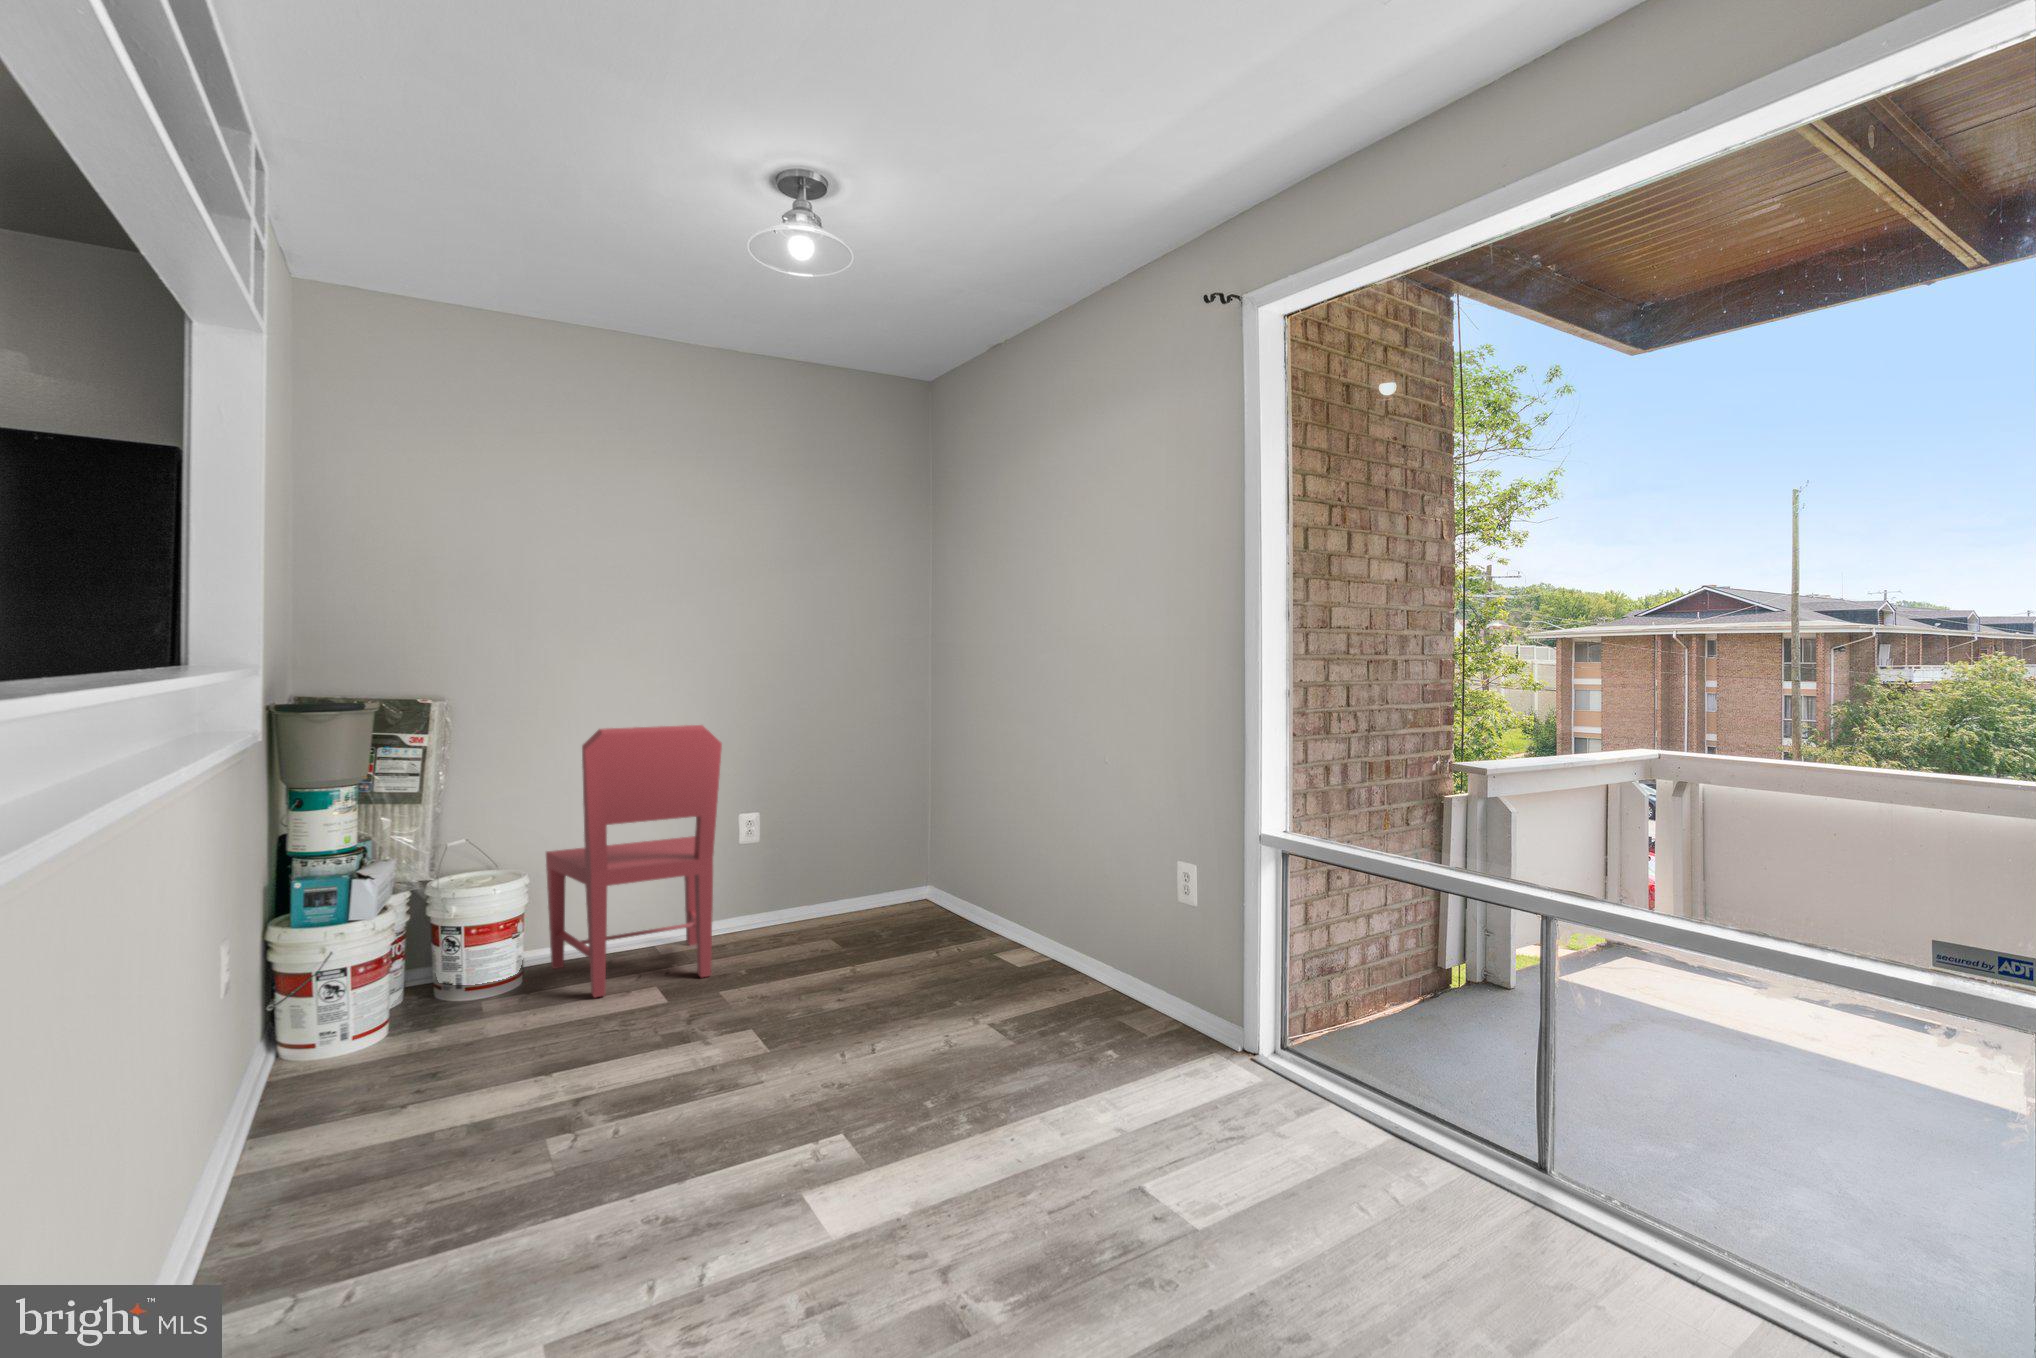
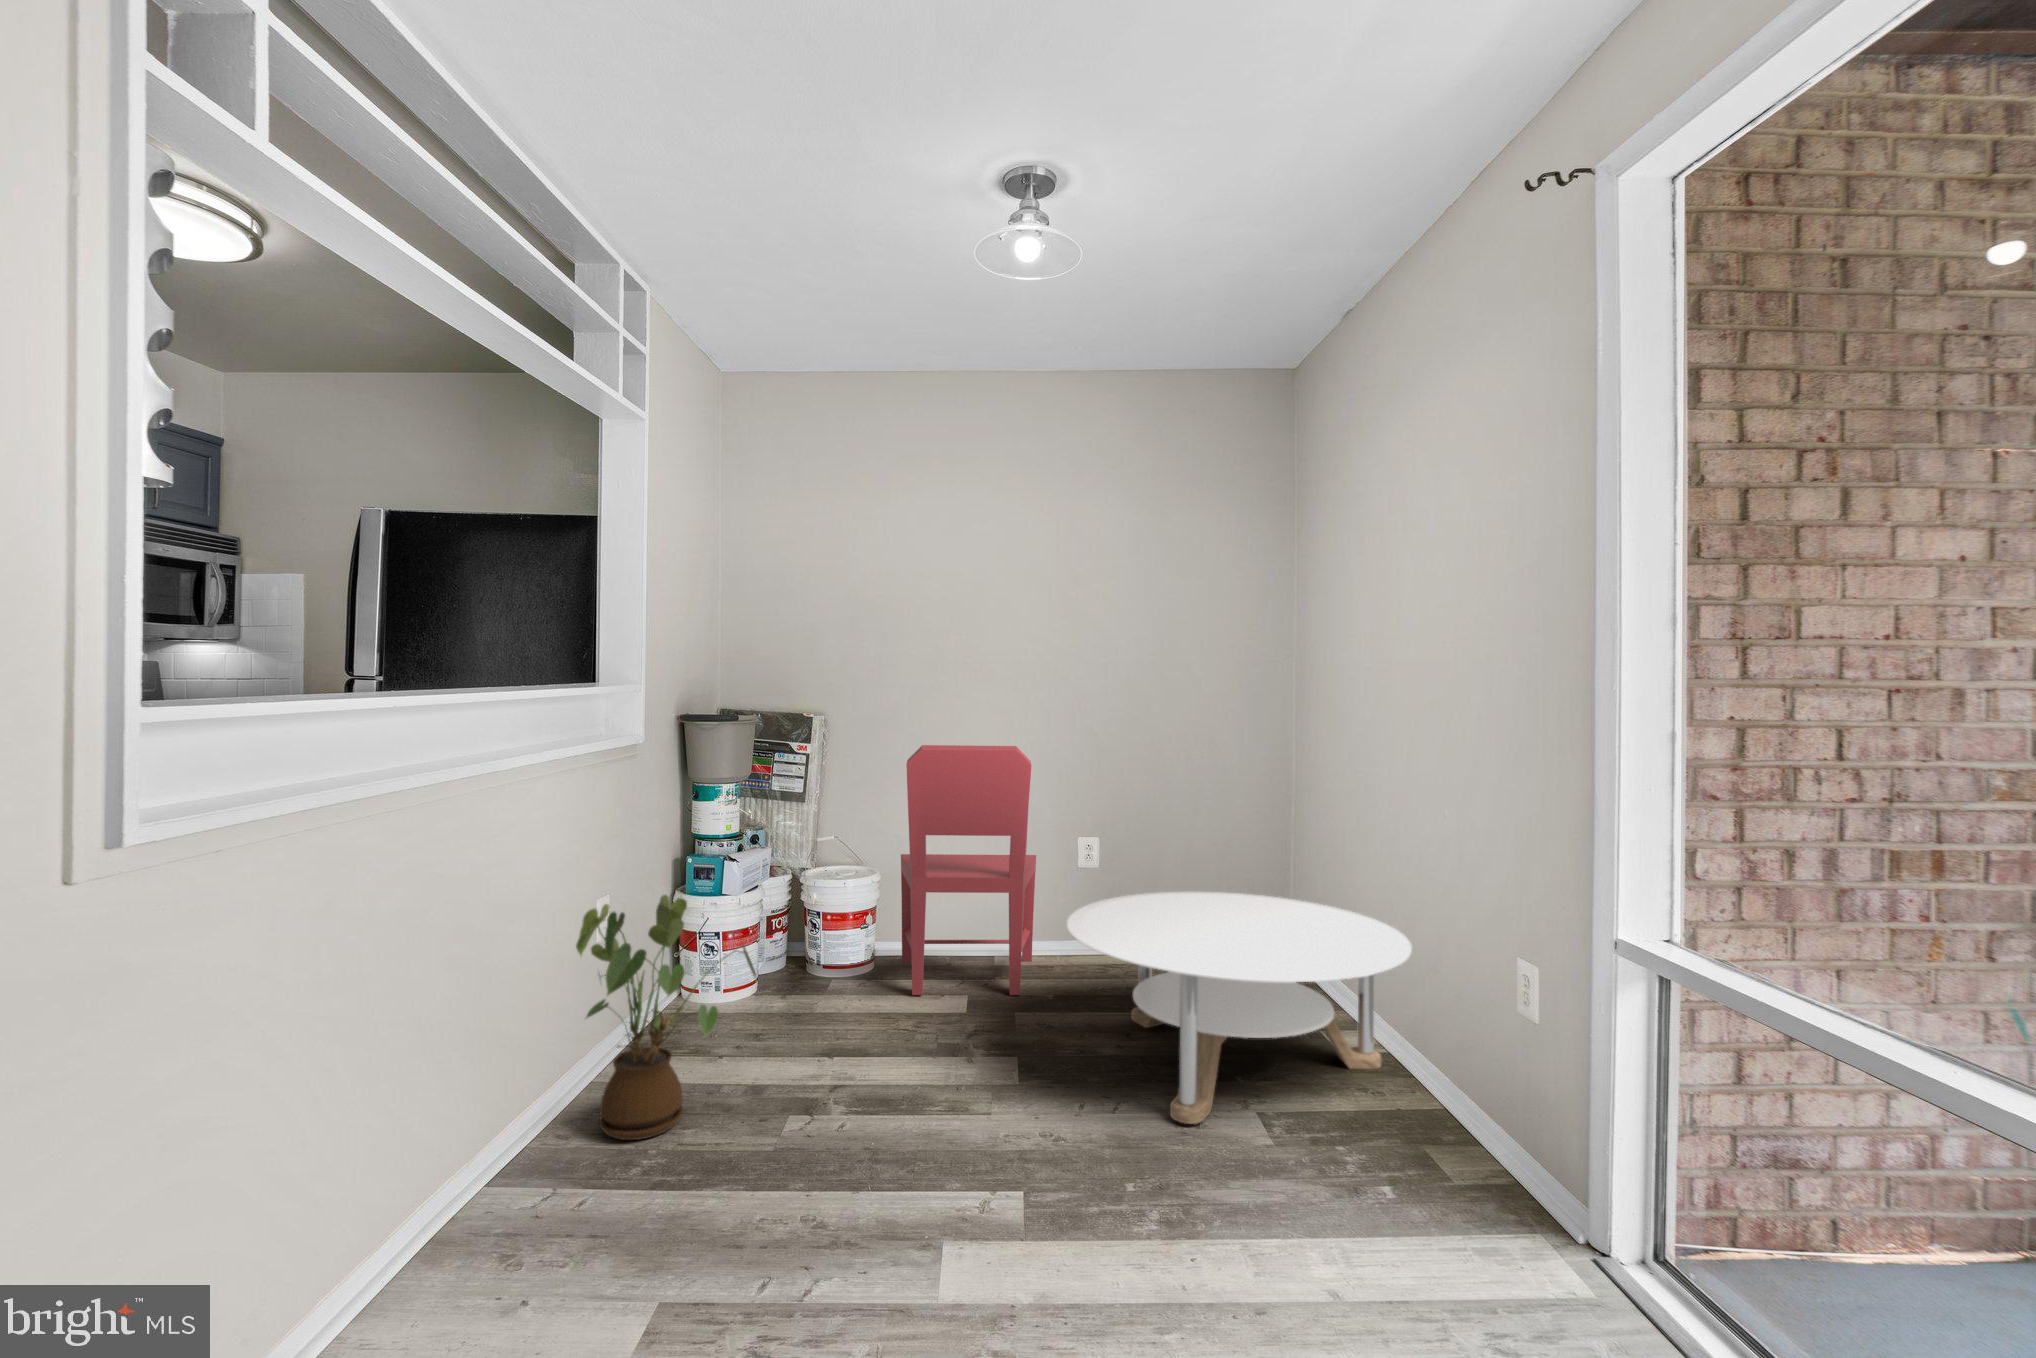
round table: none [791,846,1087,1046] -> present [1067,892,1412,1124]
house plant: none [232,924,496,1221] -> present [576,895,756,1140]

